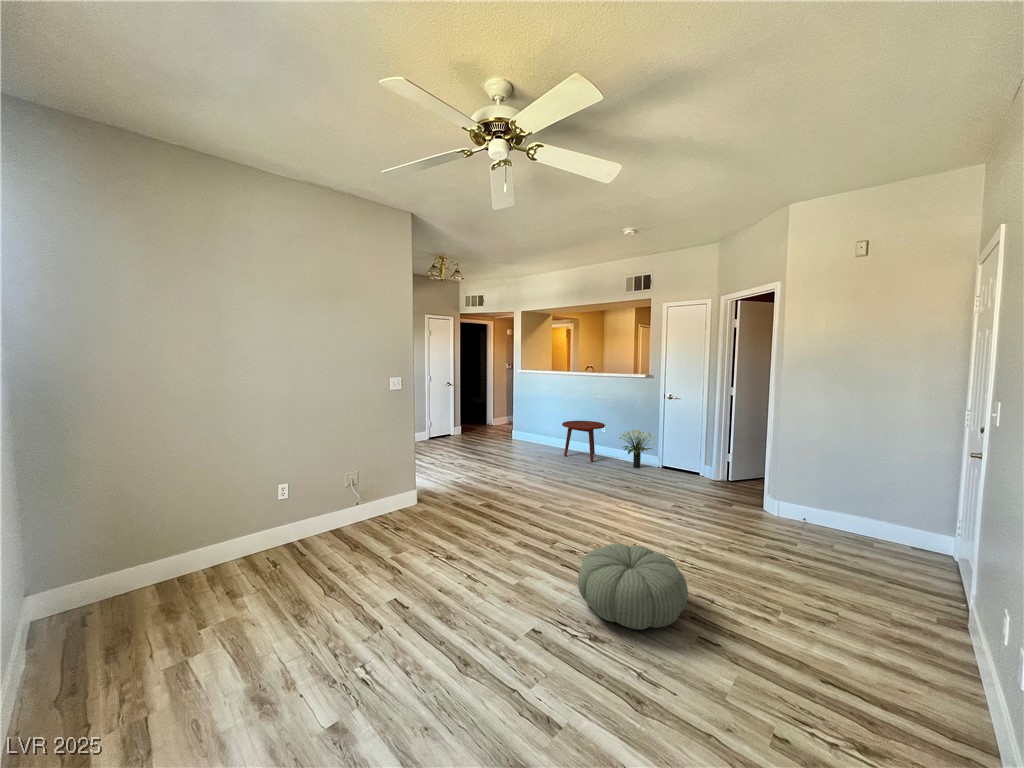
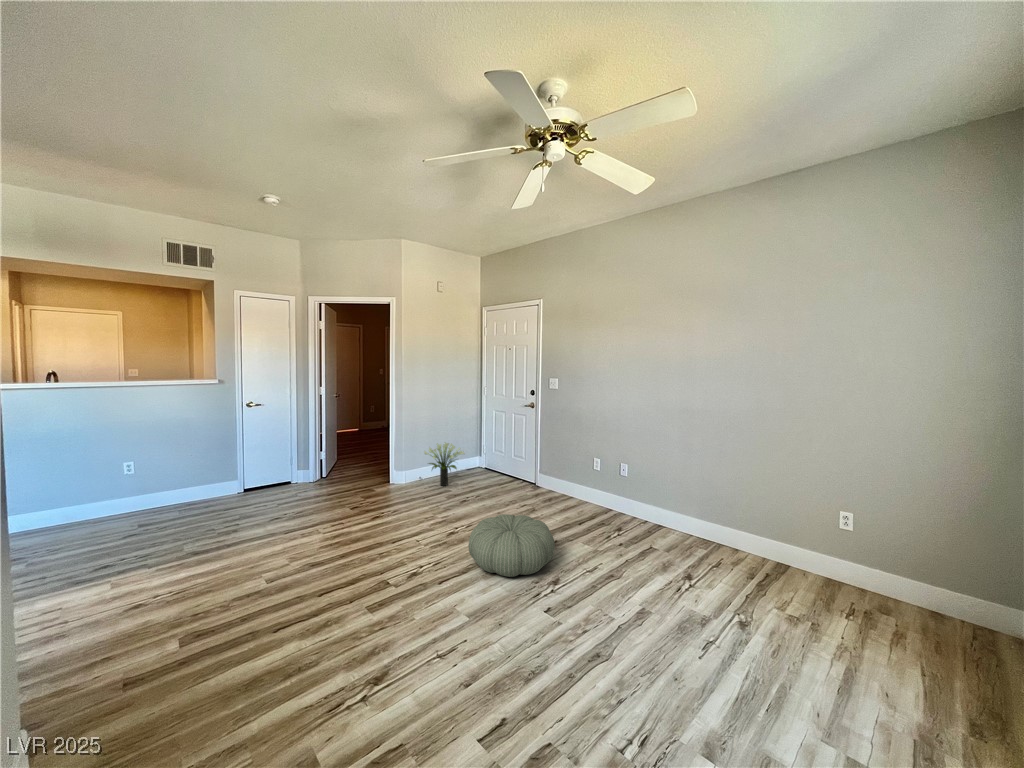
side table: present [562,421,605,462] -> none [48,460,151,538]
potted plant: present [619,429,656,468] -> present [424,443,464,486]

